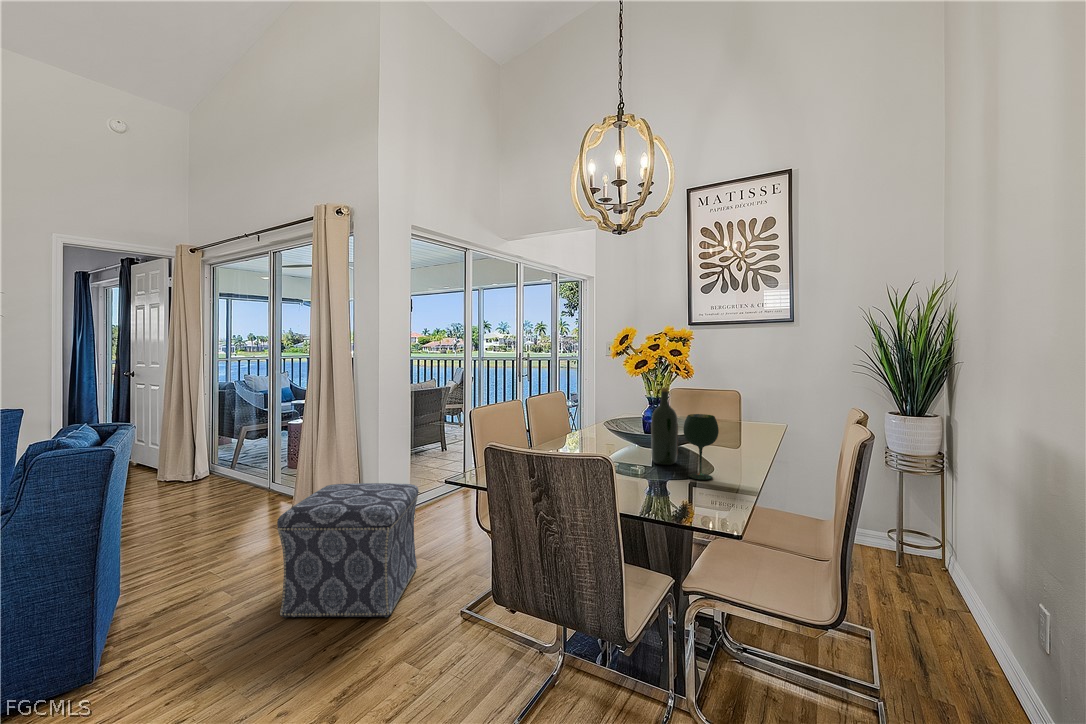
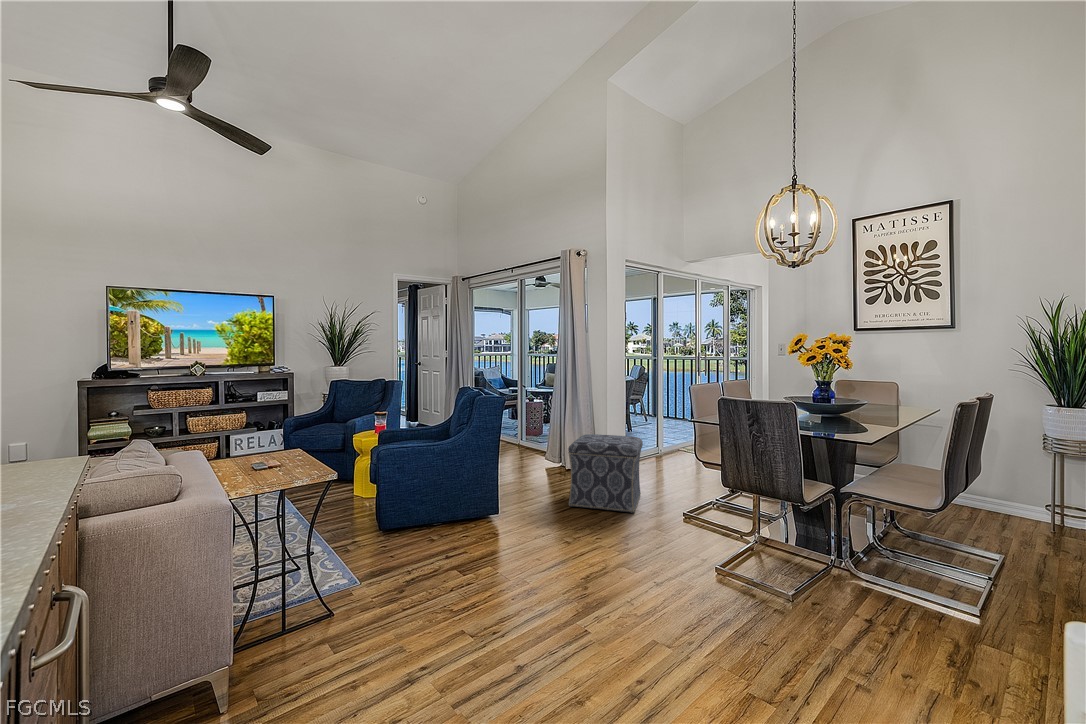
wine bottle: present [651,388,678,465] -> none [819,374,839,425]
wine glass: present [683,414,719,480] -> none [842,390,868,432]

